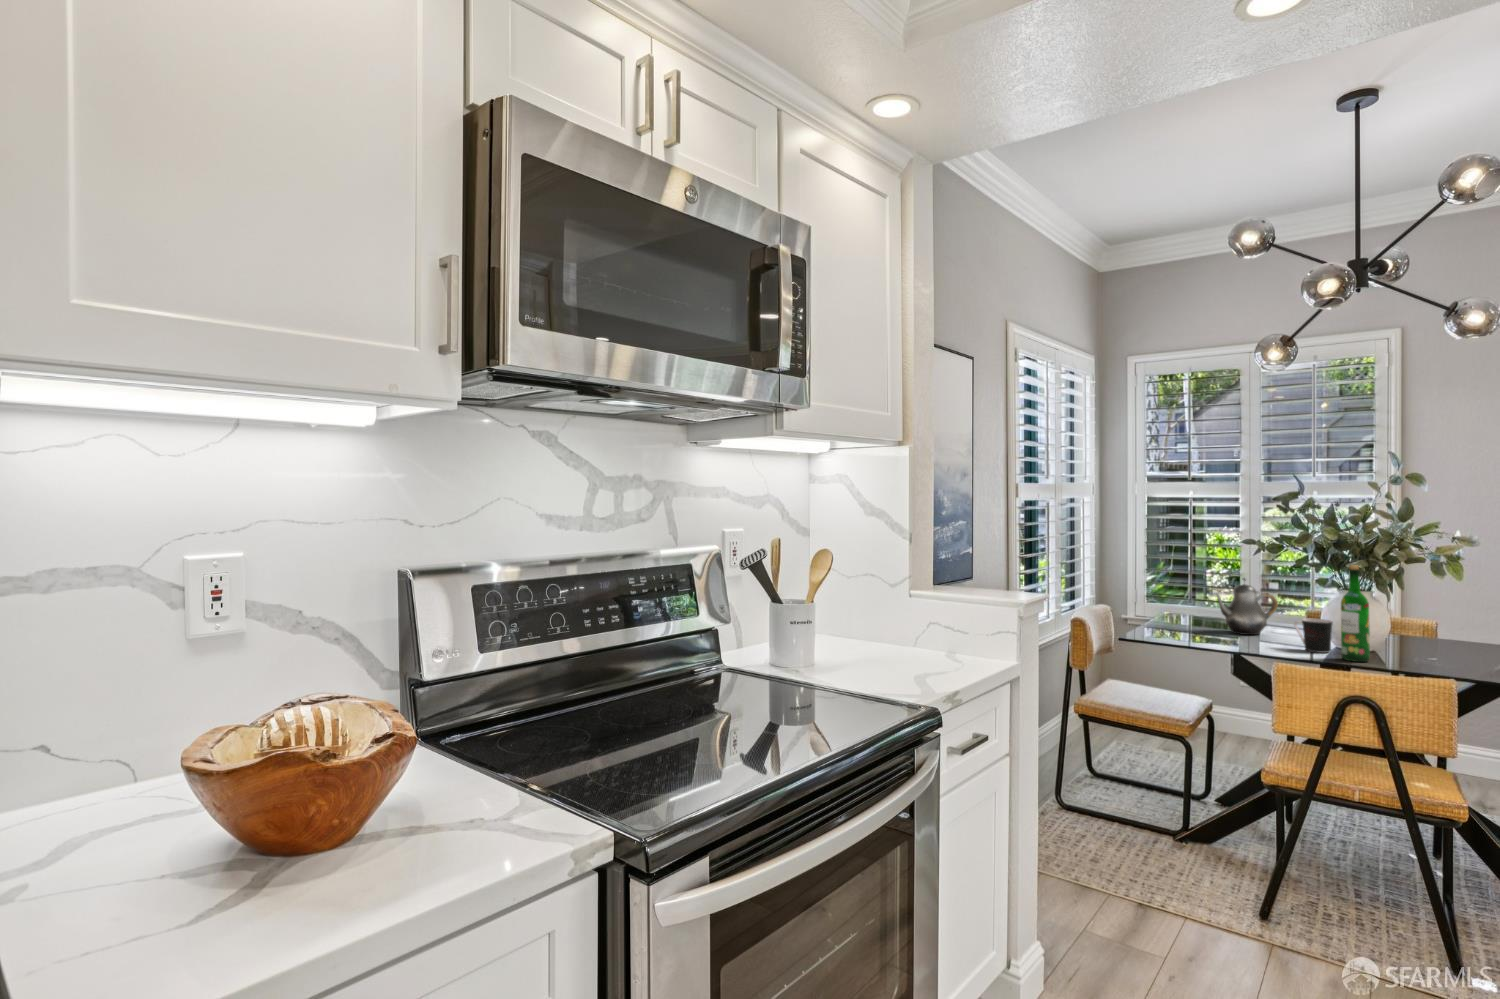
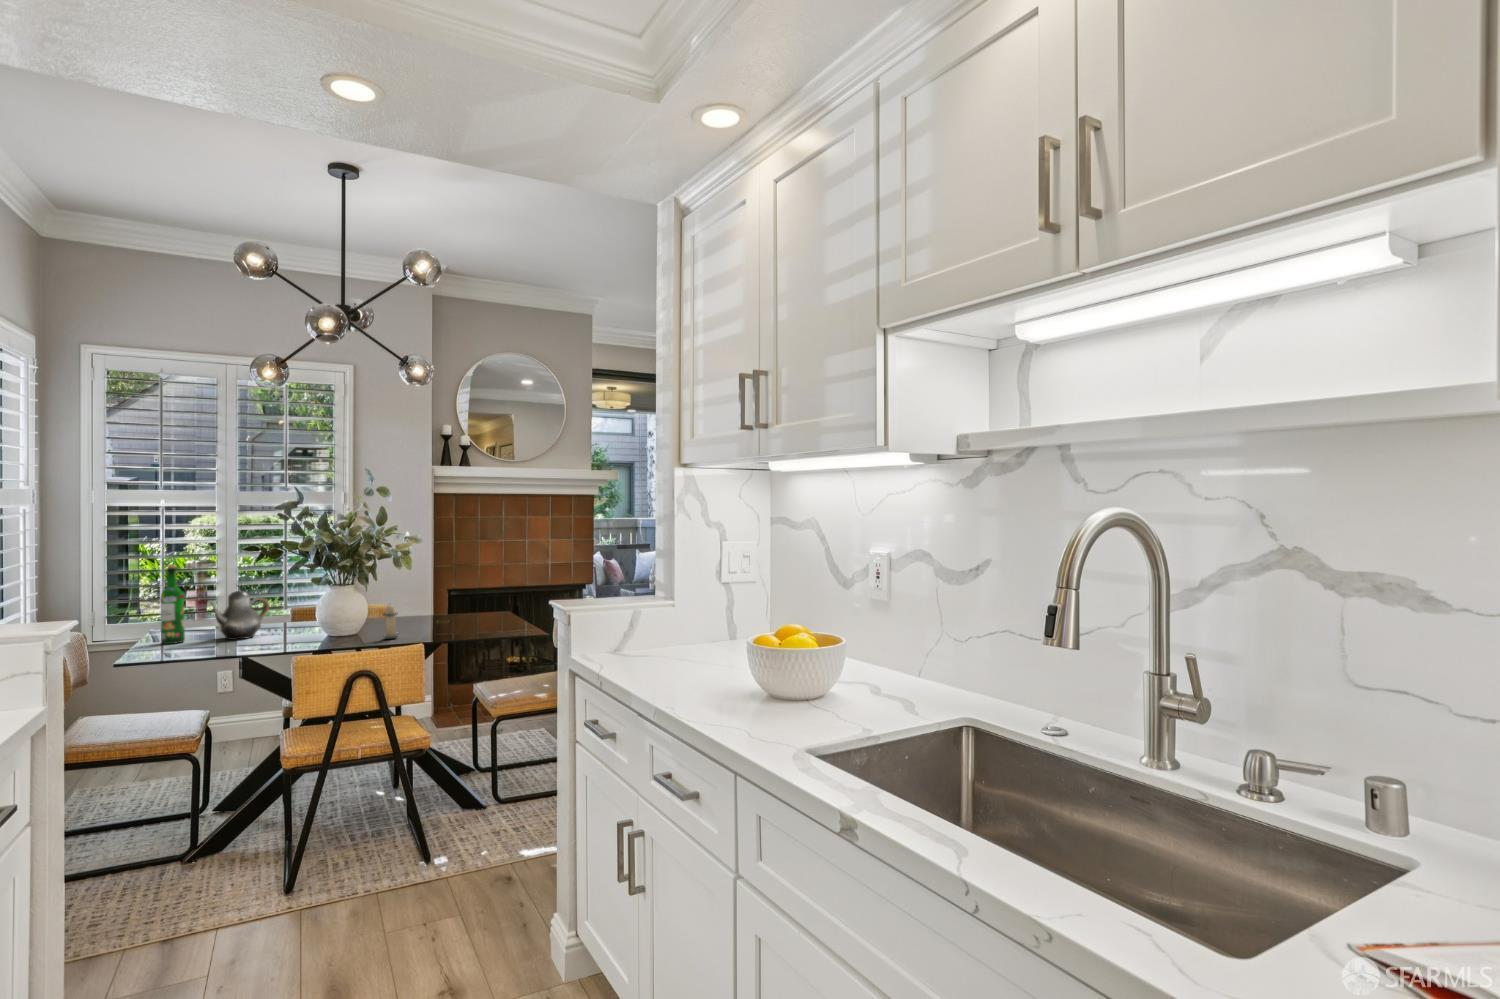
wine bottle: present [1341,565,1370,662] -> present [161,565,185,644]
coffee cup: present [1294,618,1333,653] -> none [292,613,325,643]
candle: none [1405,620,1435,667] -> present [383,605,397,639]

